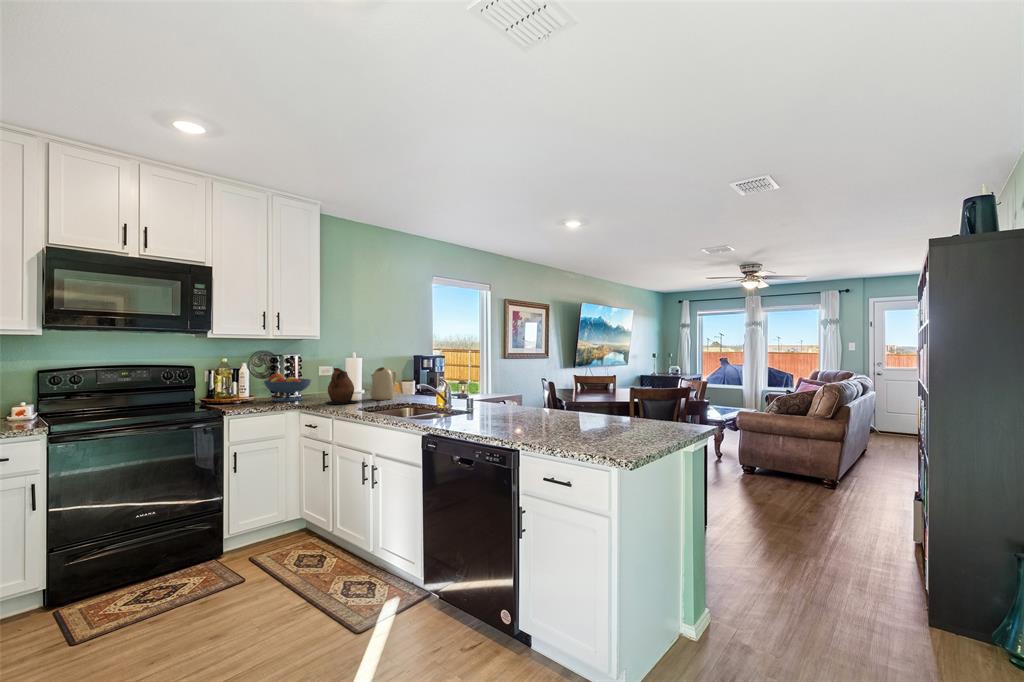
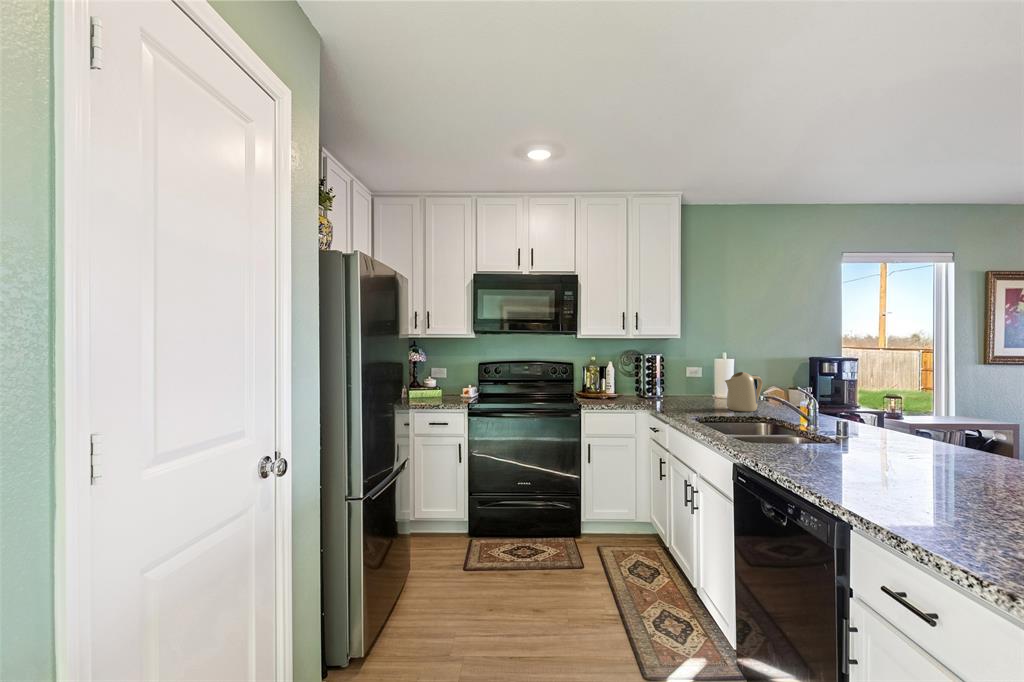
ceramic pitcher: present [326,368,358,404] -> none [670,371,707,412]
fruit bowl: present [264,373,311,402] -> none [621,373,666,403]

